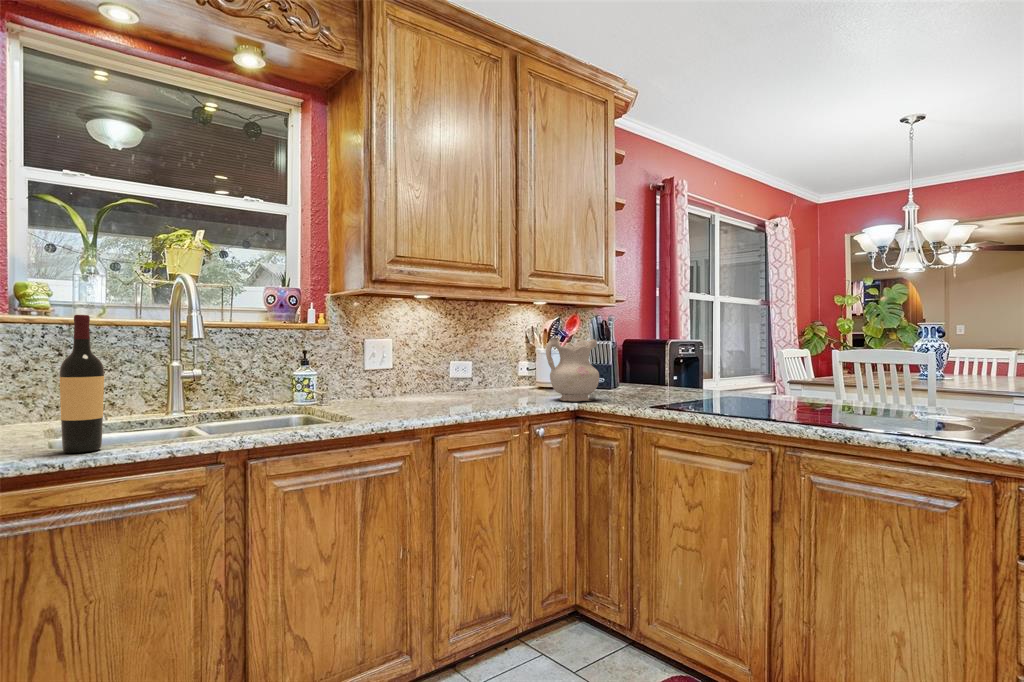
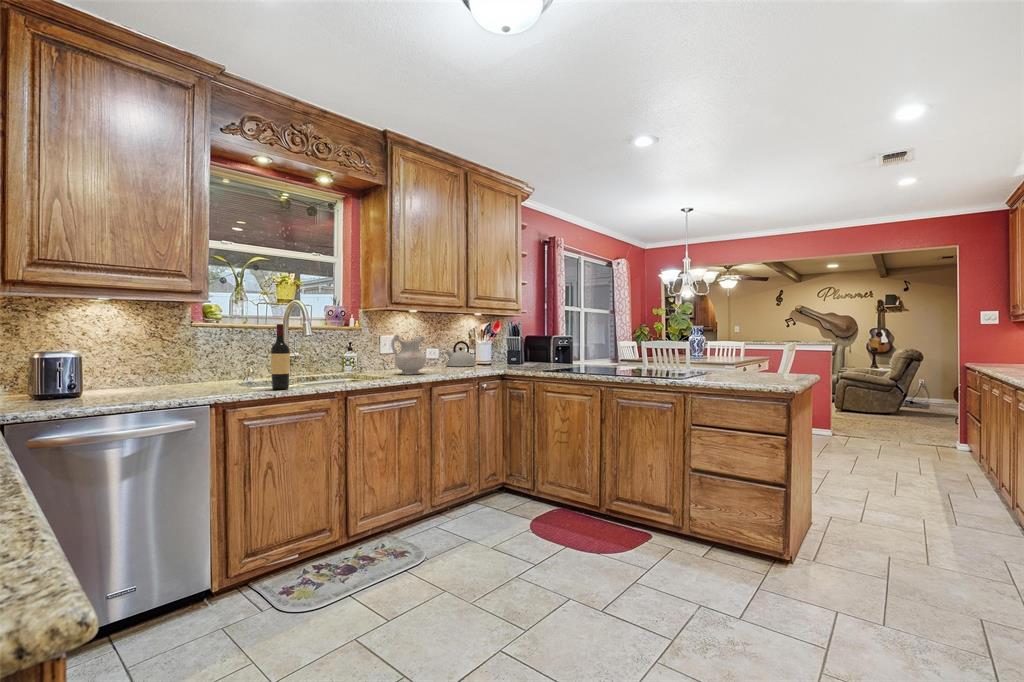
ceramic pitcher: present [546,337,599,401] -> present [391,335,426,374]
kettle: none [482,347,534,391] -> present [445,341,475,366]

